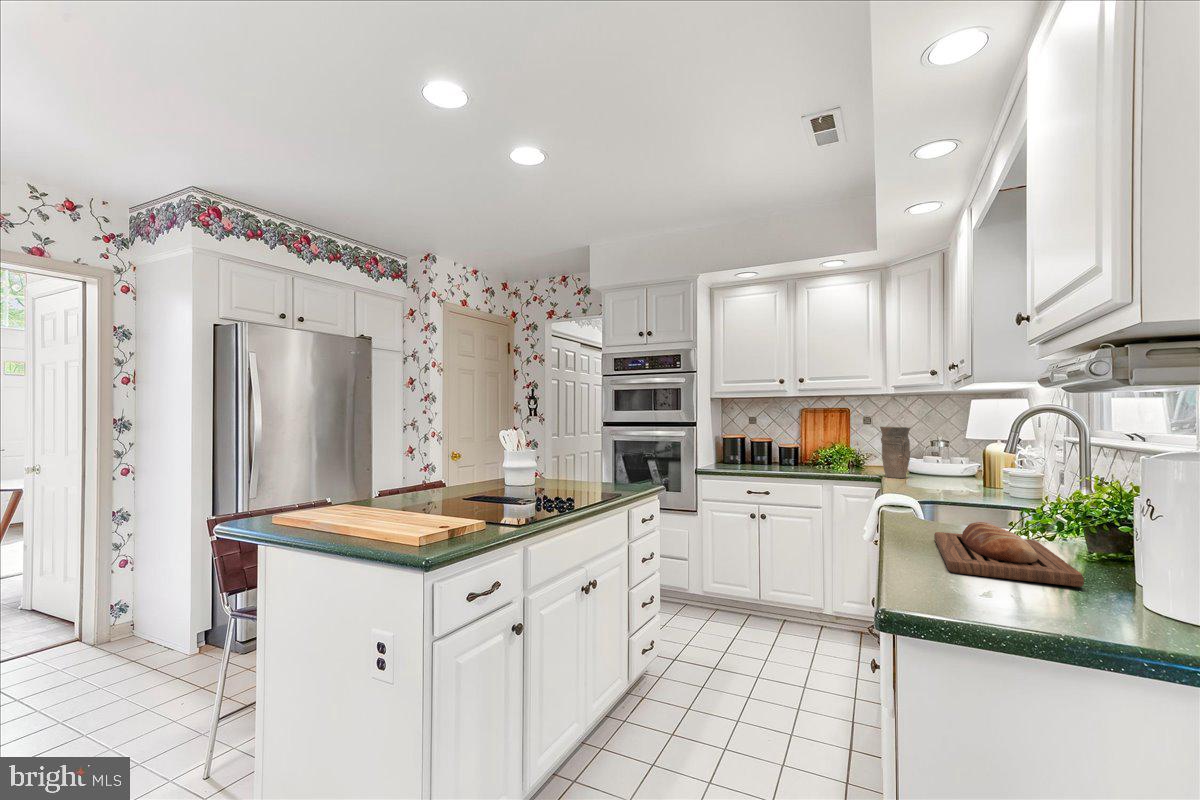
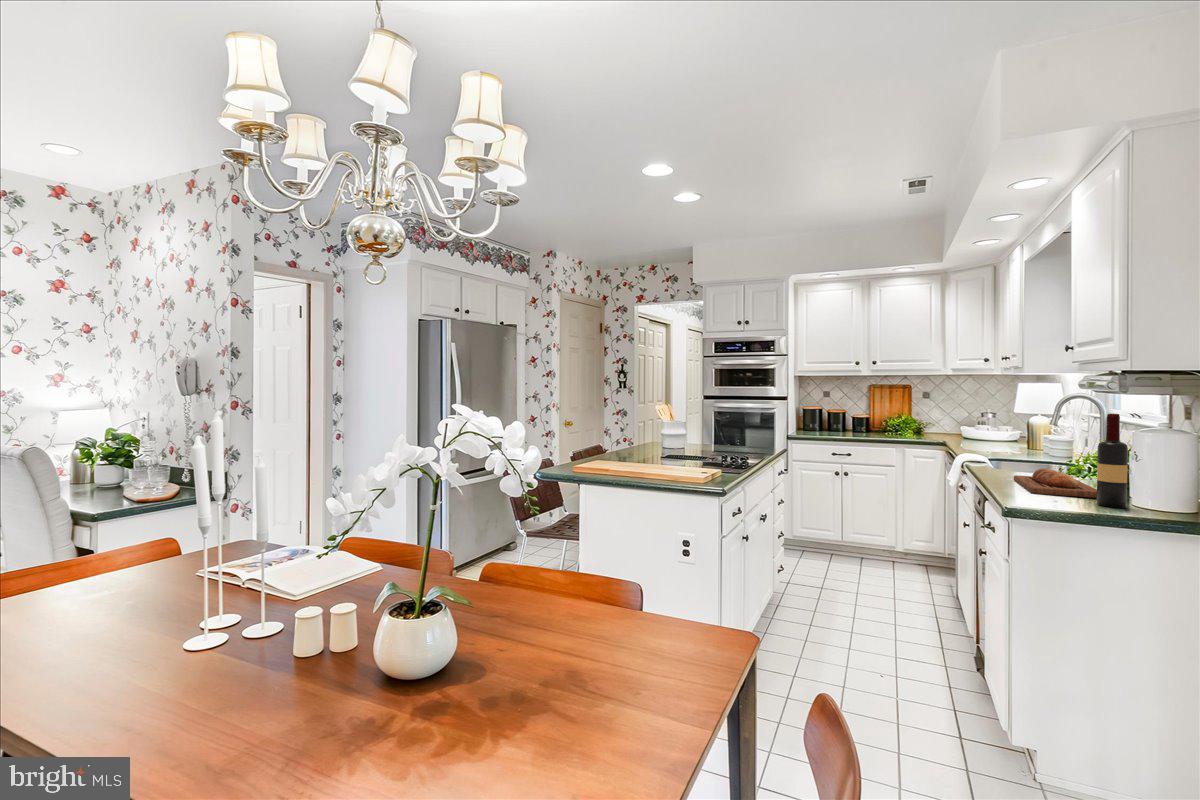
wine bottle: none [1067,416,1137,618] -> present [1097,414,1128,508]
vase: present [880,427,910,478] -> none [943,402,968,442]

